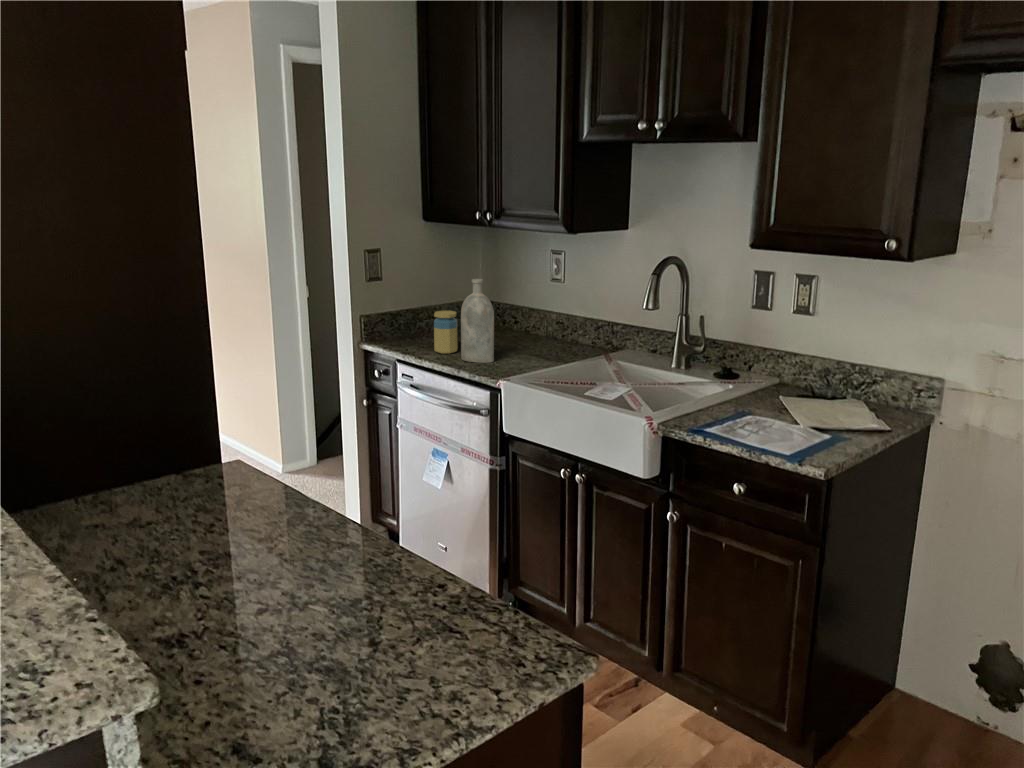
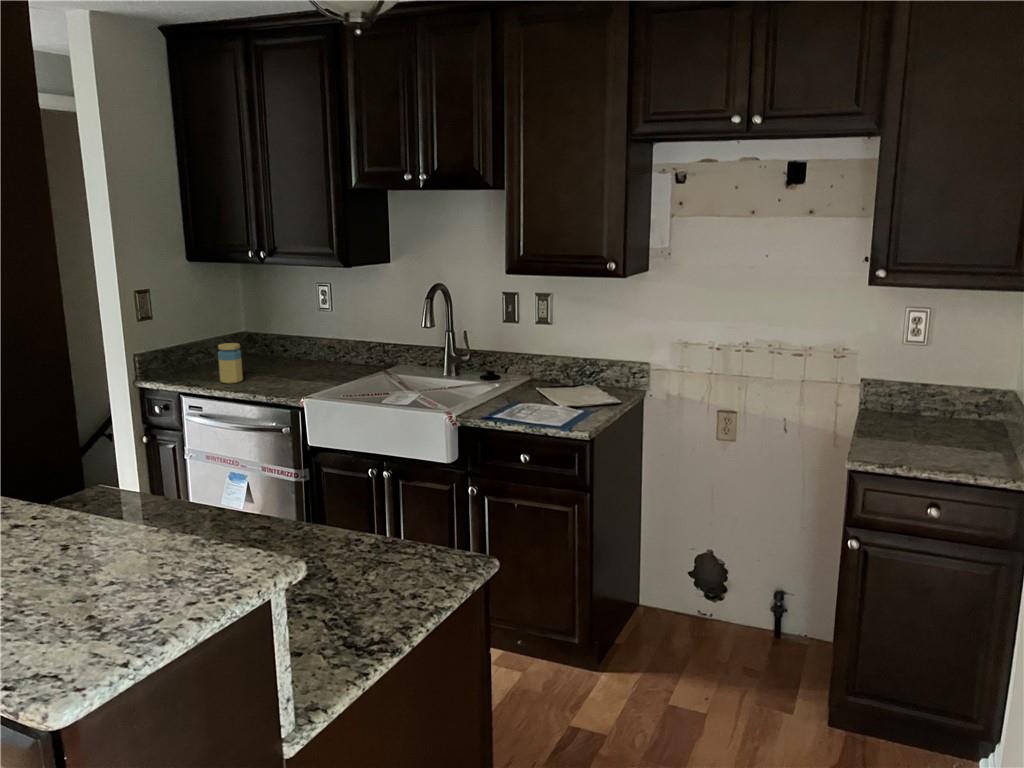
bottle: present [461,279,494,363] -> none [250,311,284,388]

